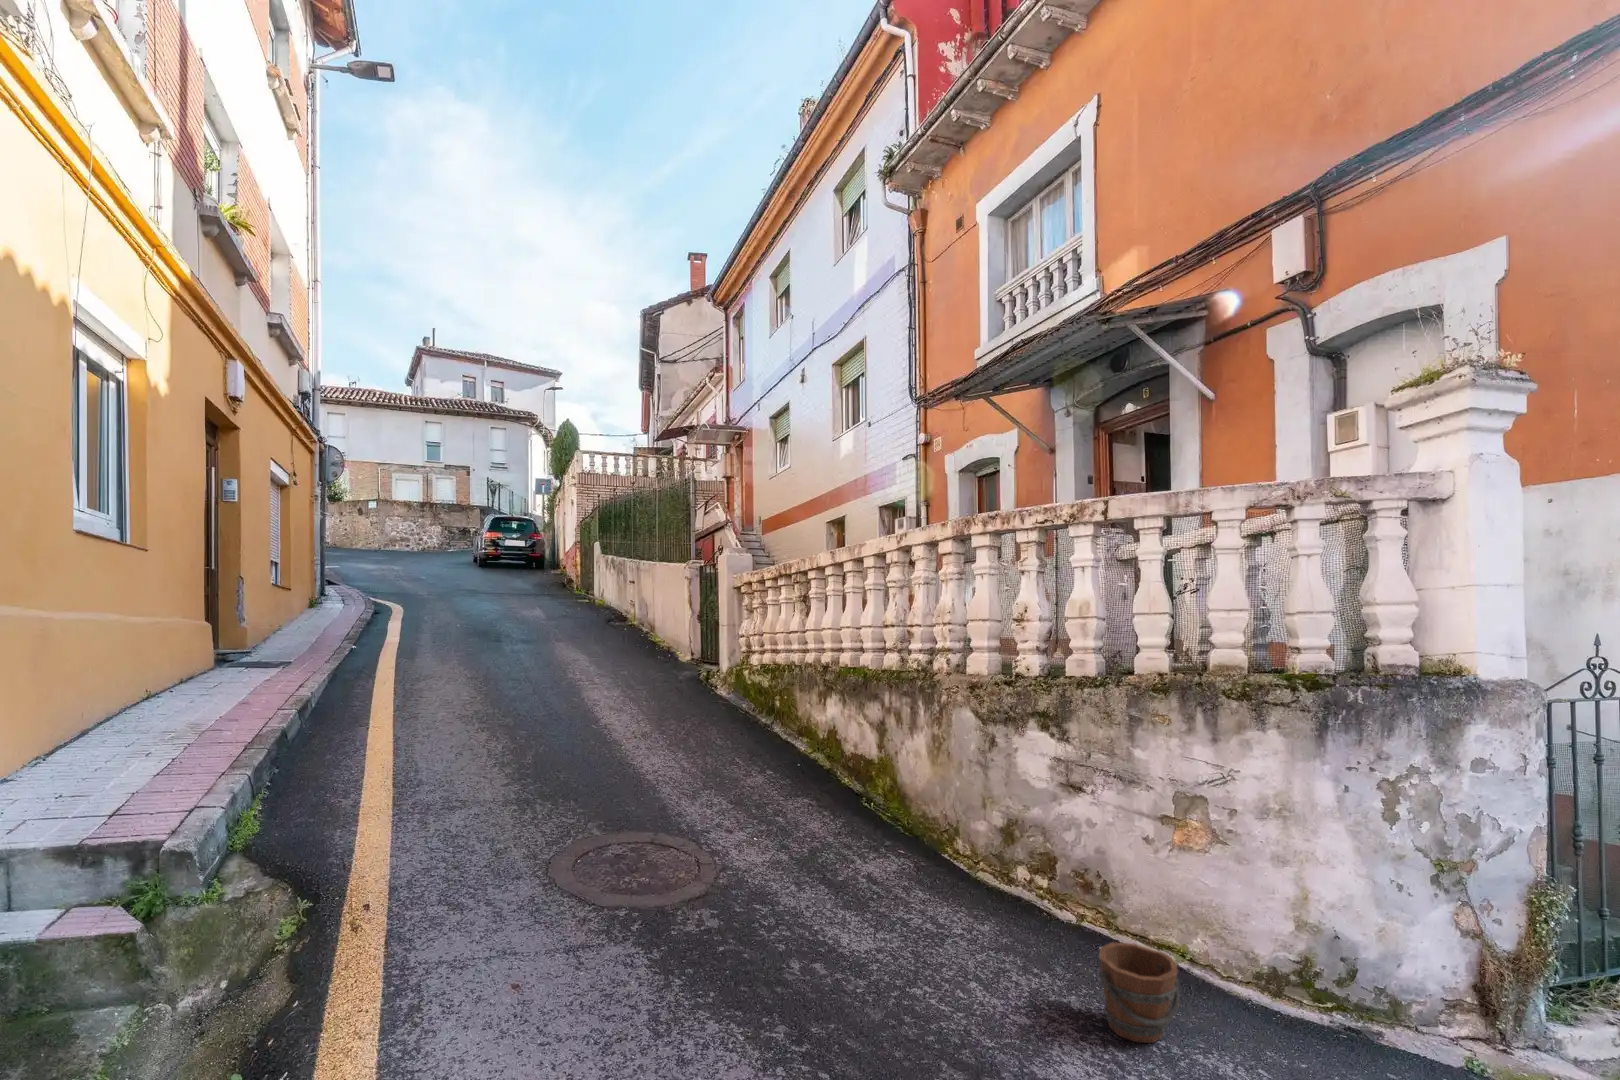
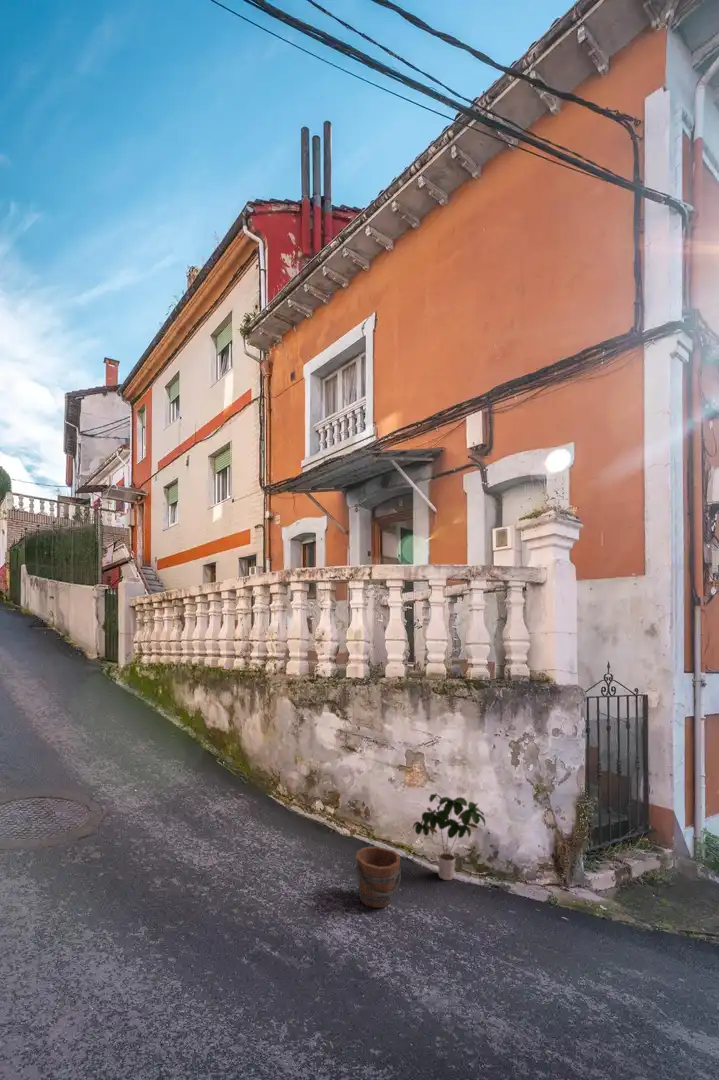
potted plant: none [1195,865,1335,1013] -> present [413,794,485,880]

